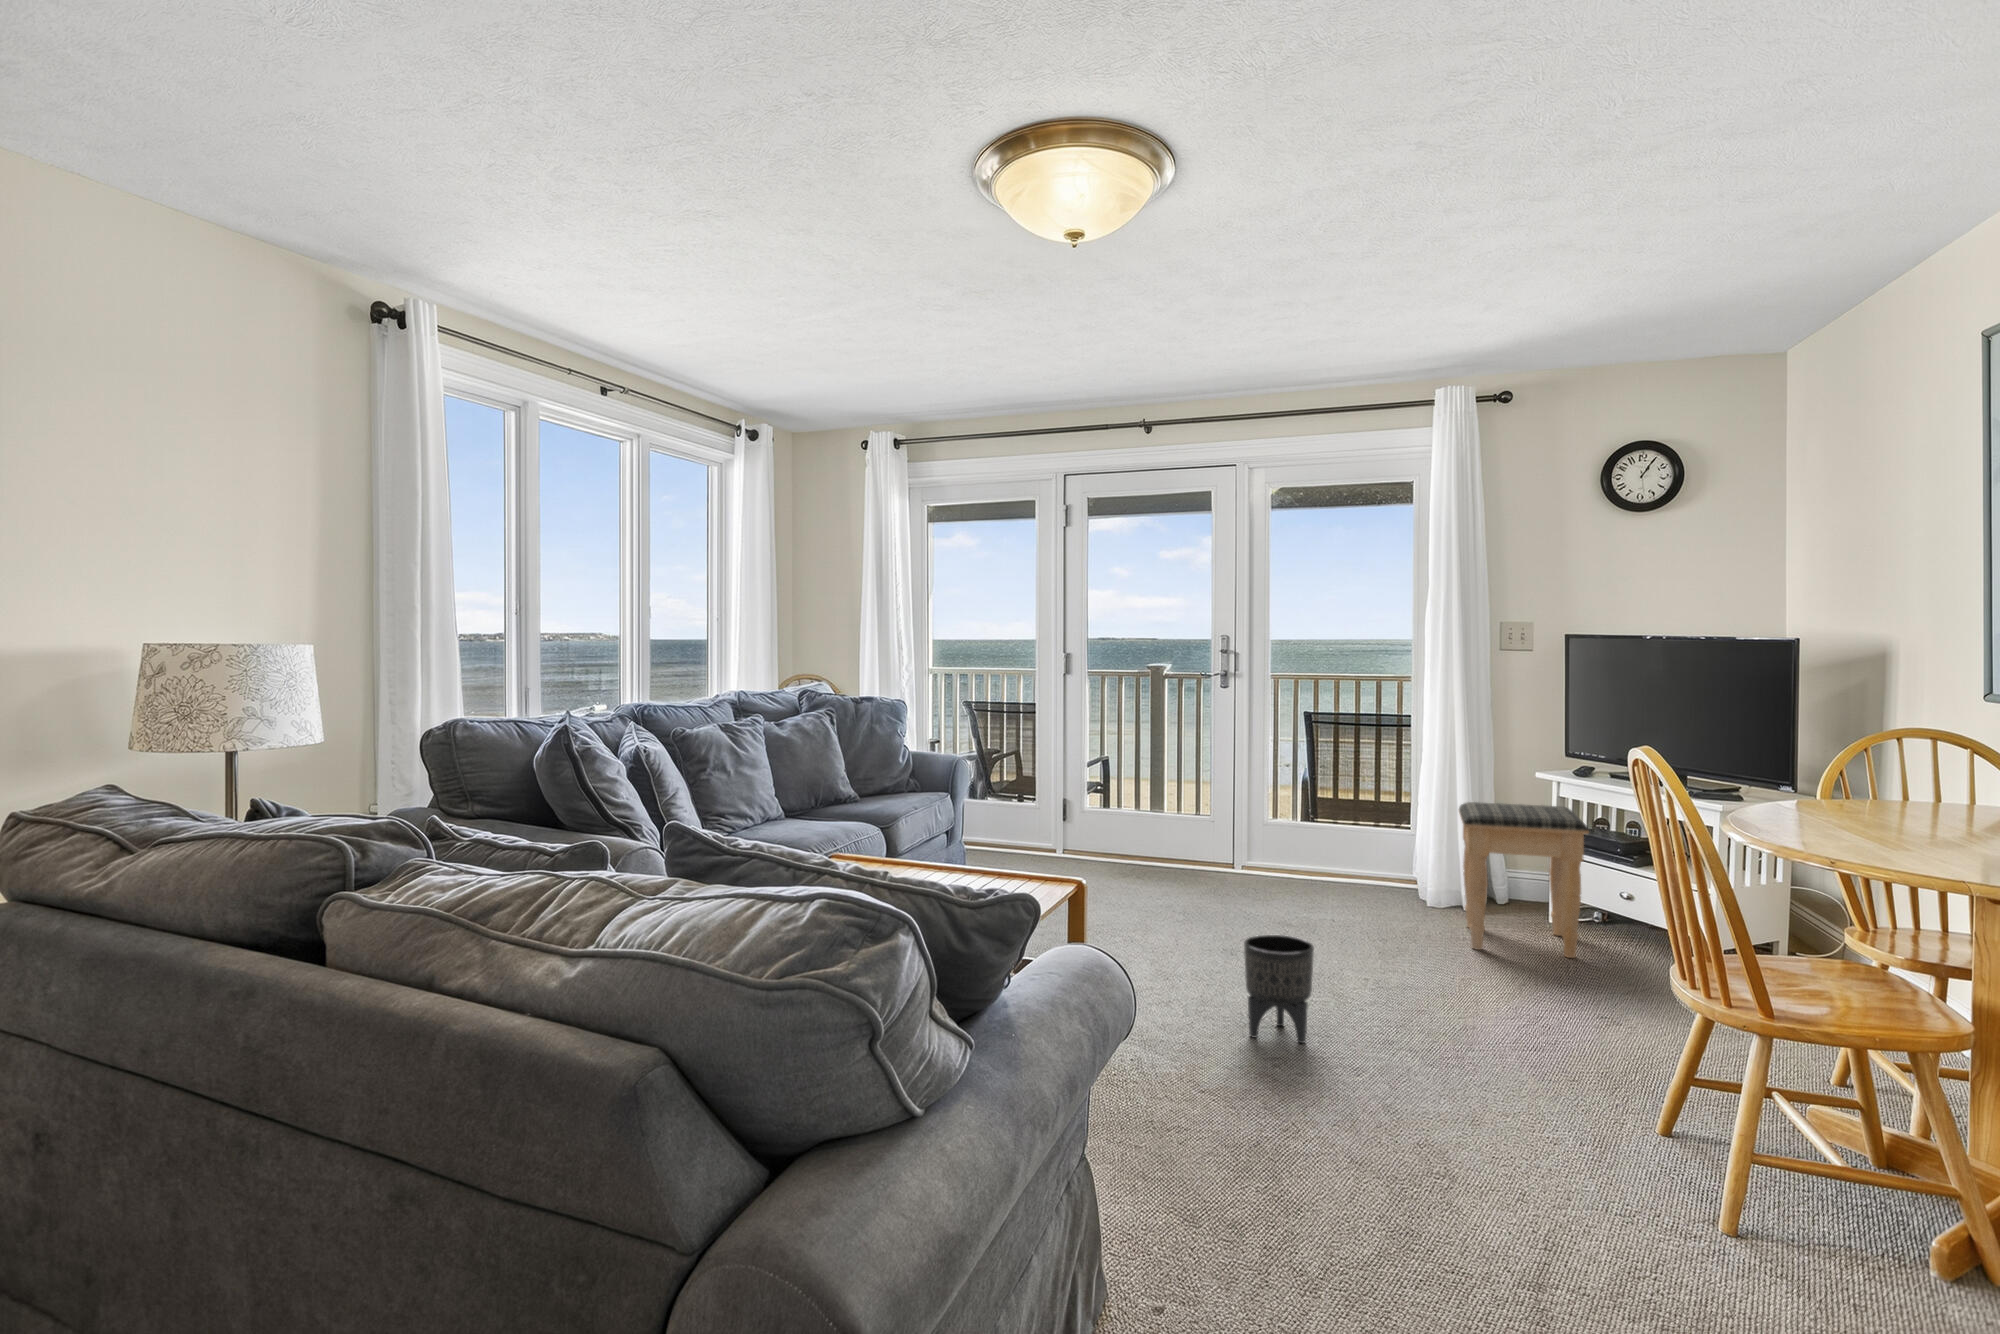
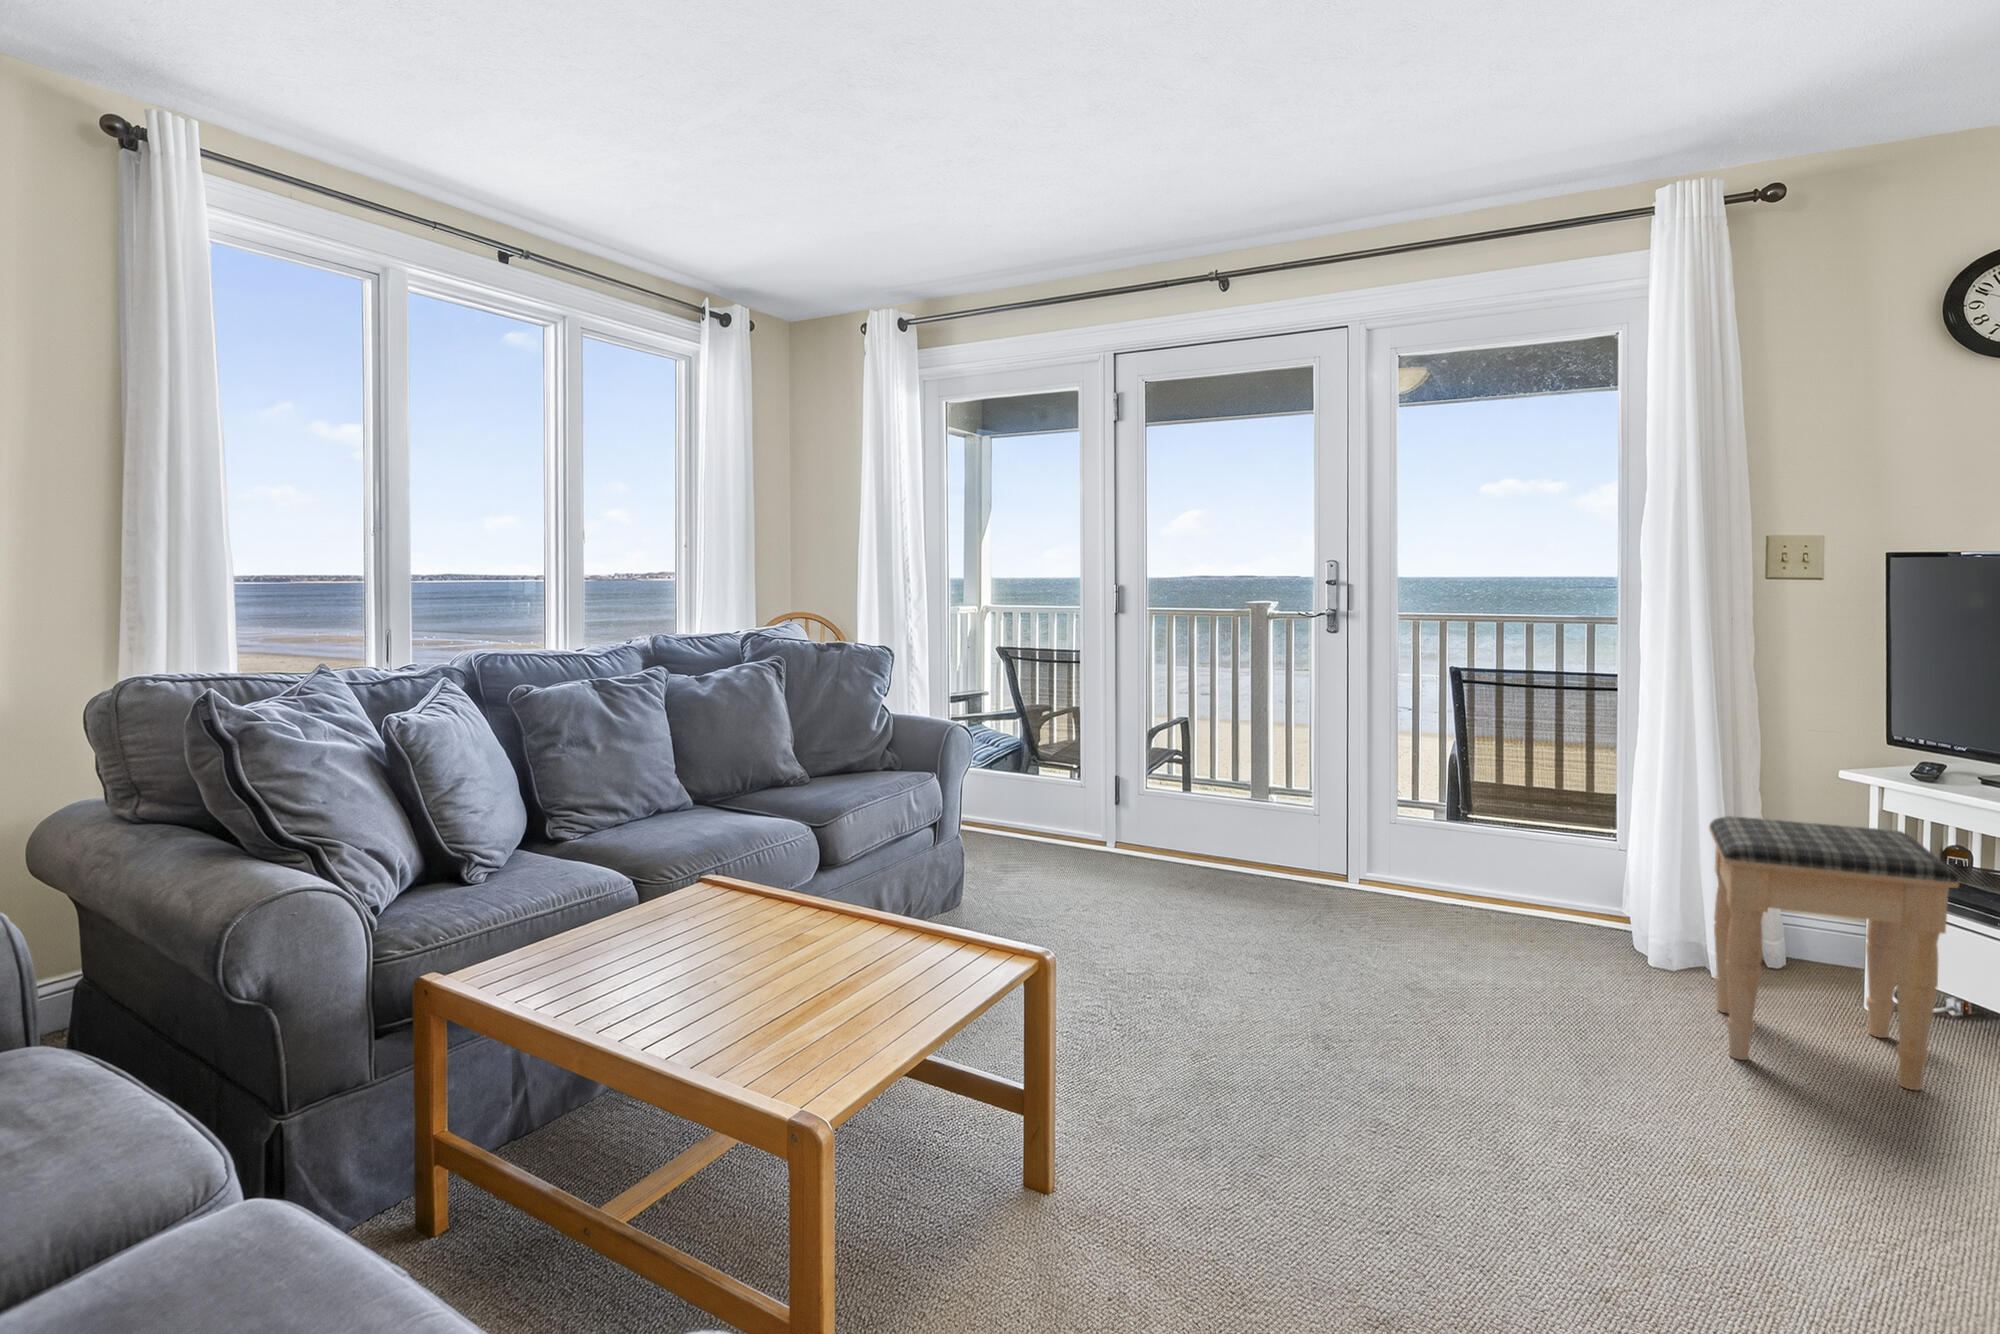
planter: present [1244,935,1314,1043] -> none [1319,1064,1447,1276]

